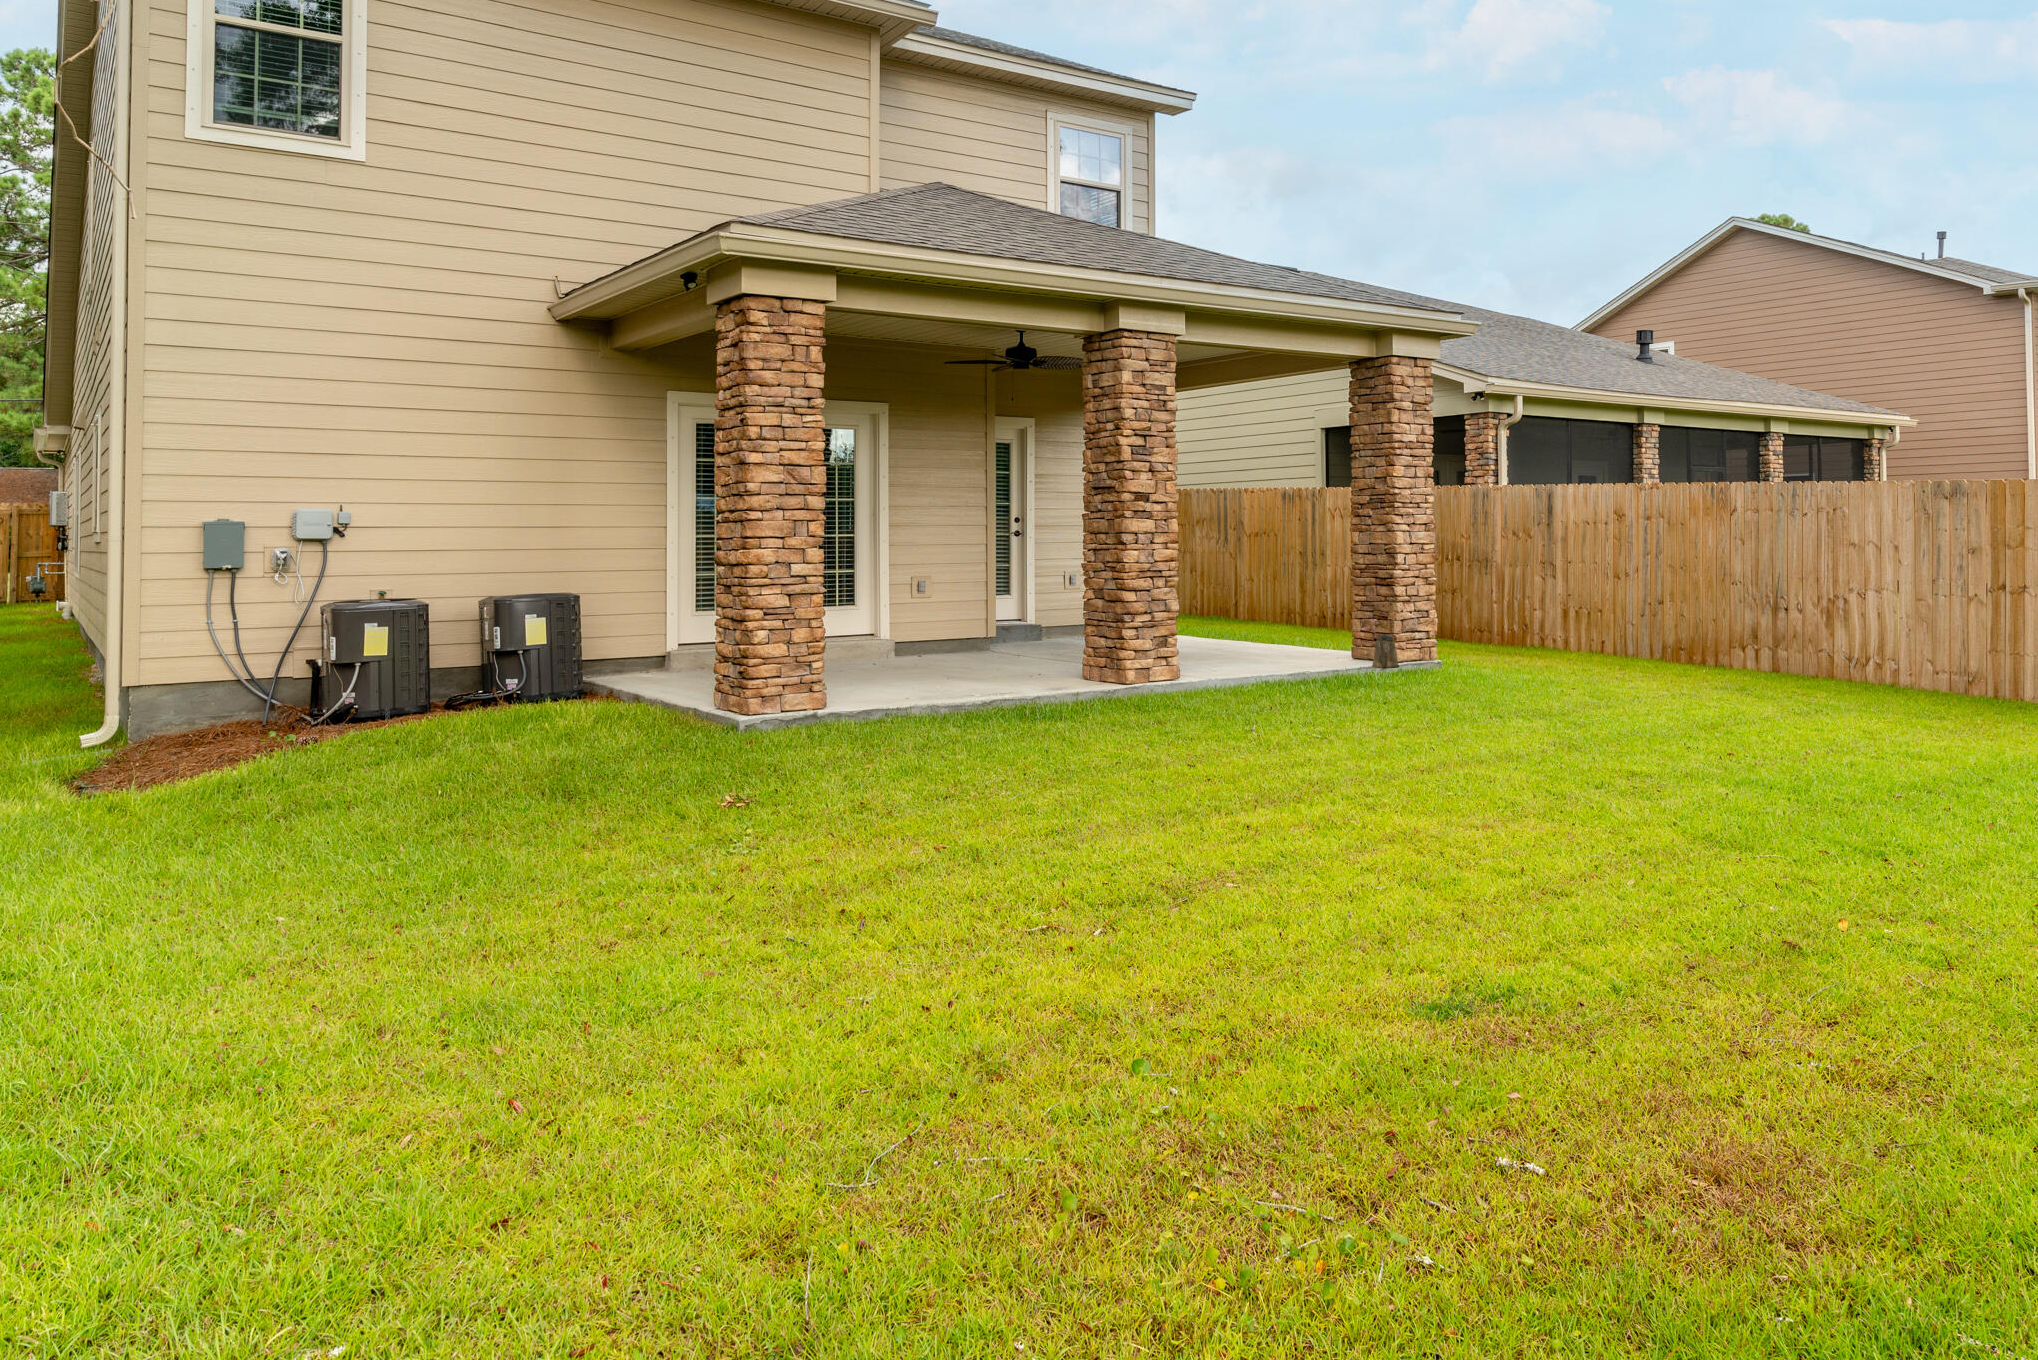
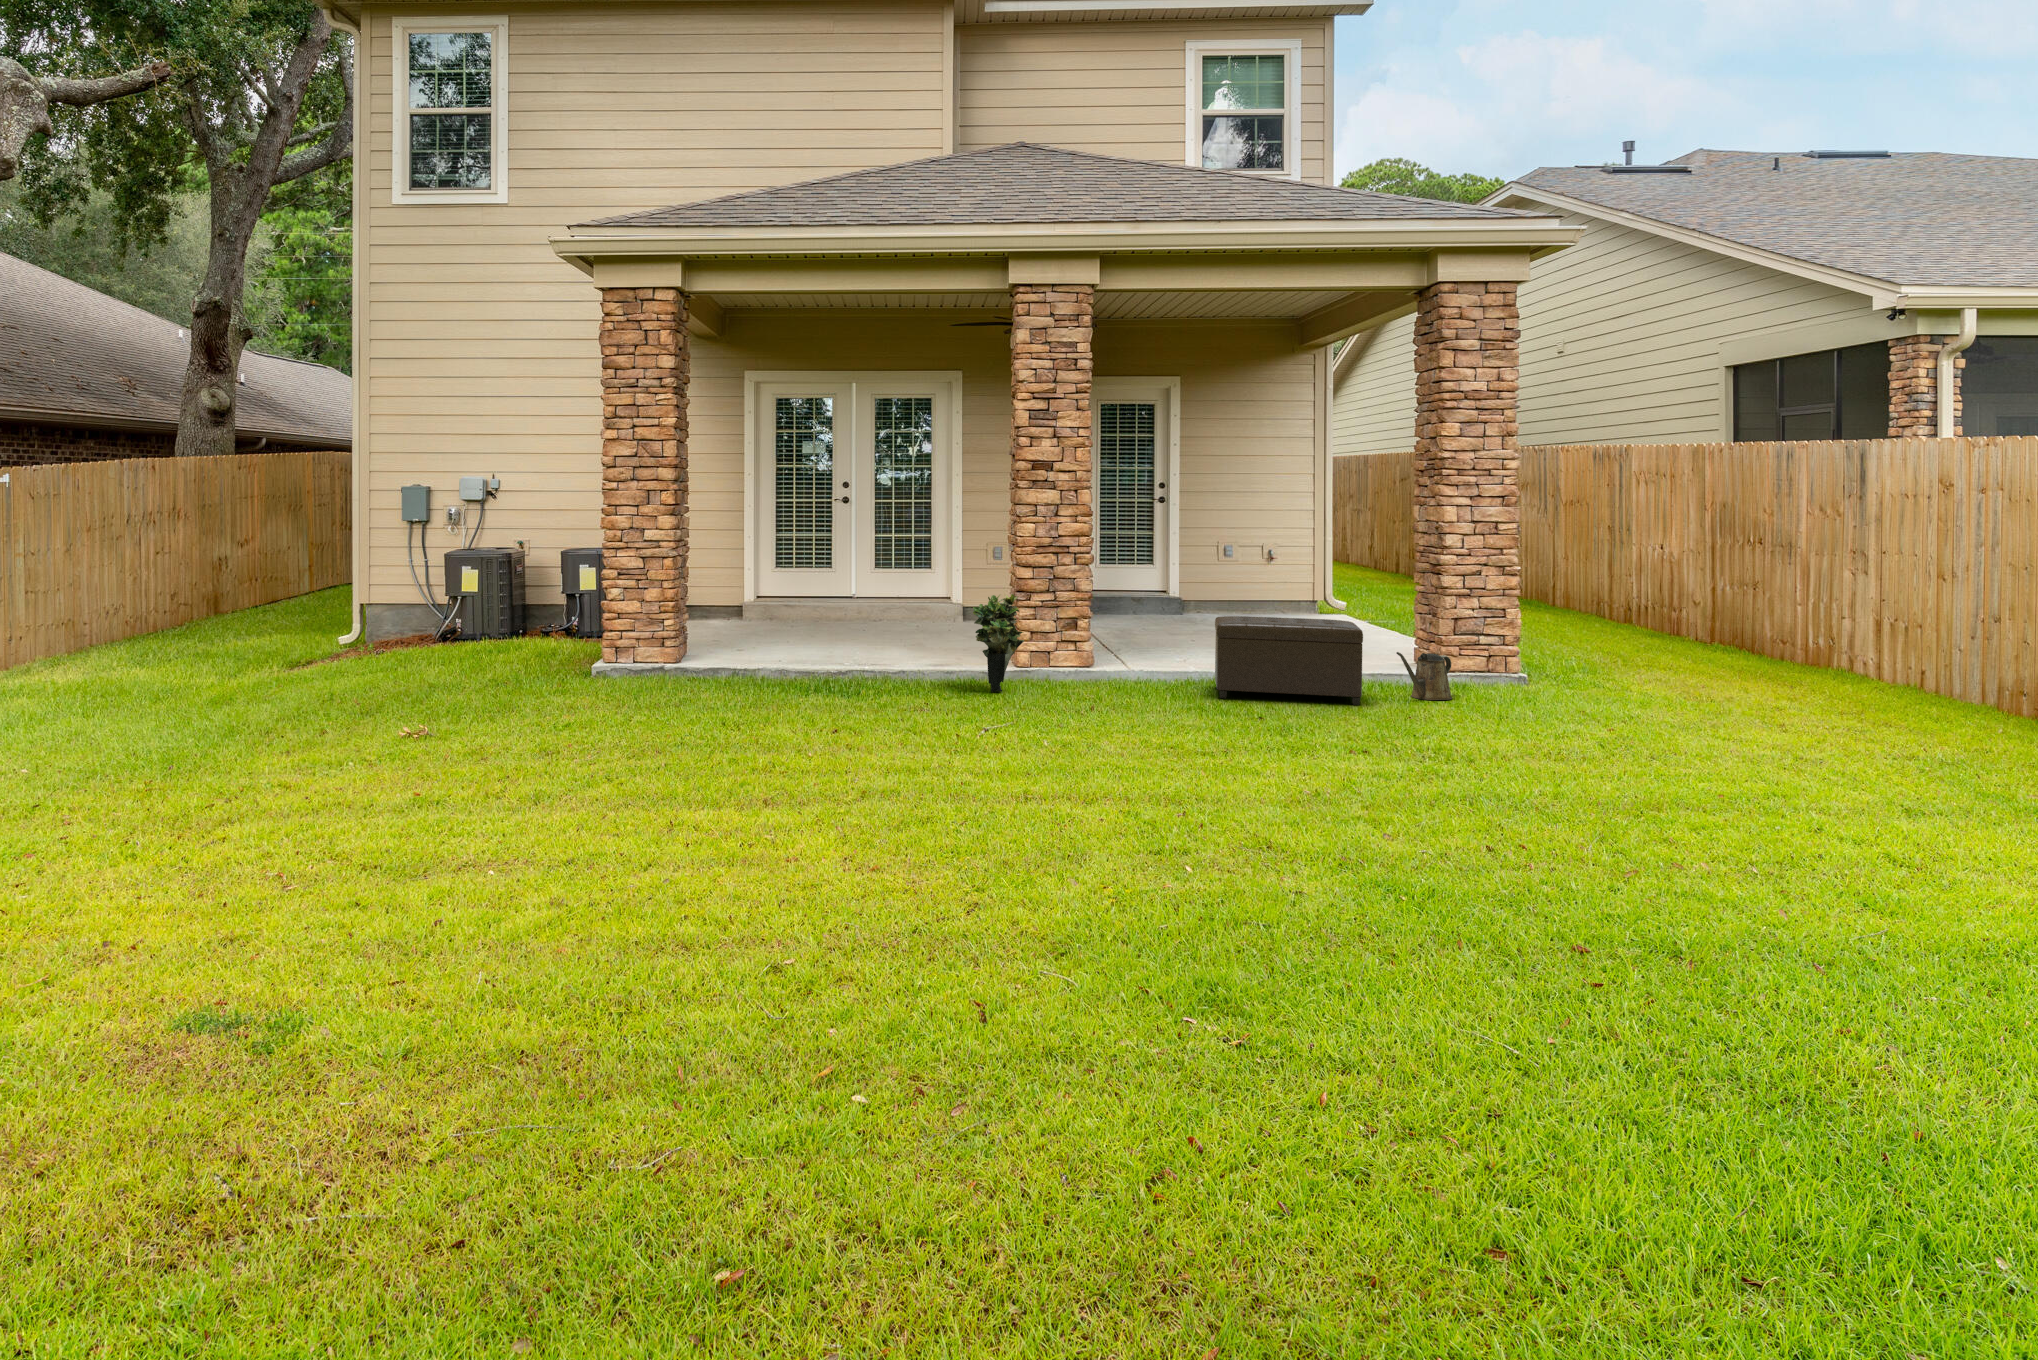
potted plant: none [1101,609,1149,694] -> present [973,594,1024,692]
ottoman: none [1255,615,1369,680] -> present [1215,616,1363,705]

